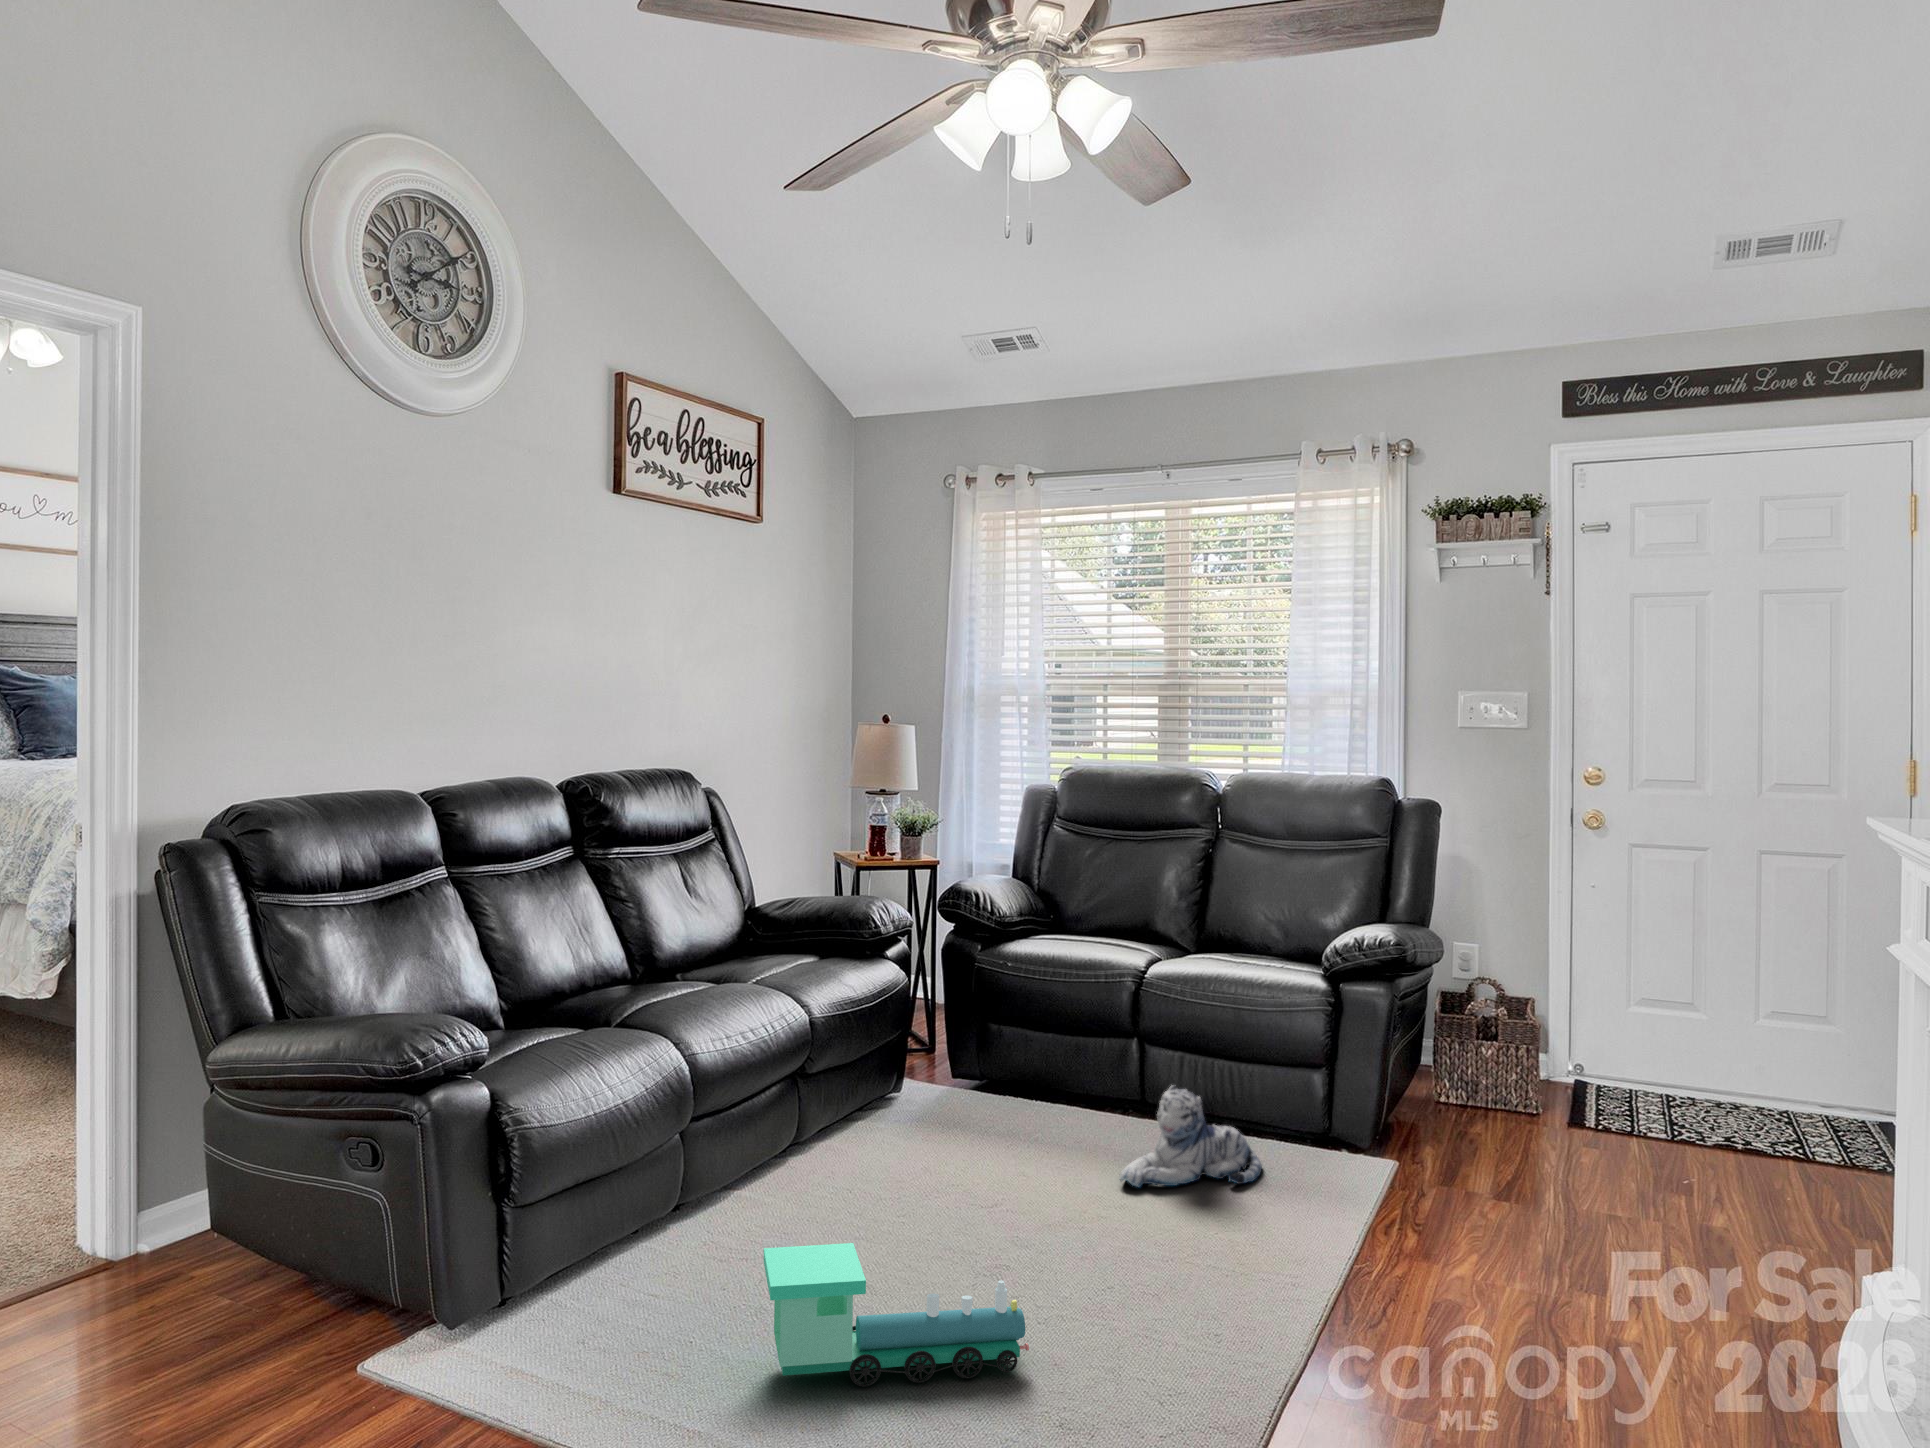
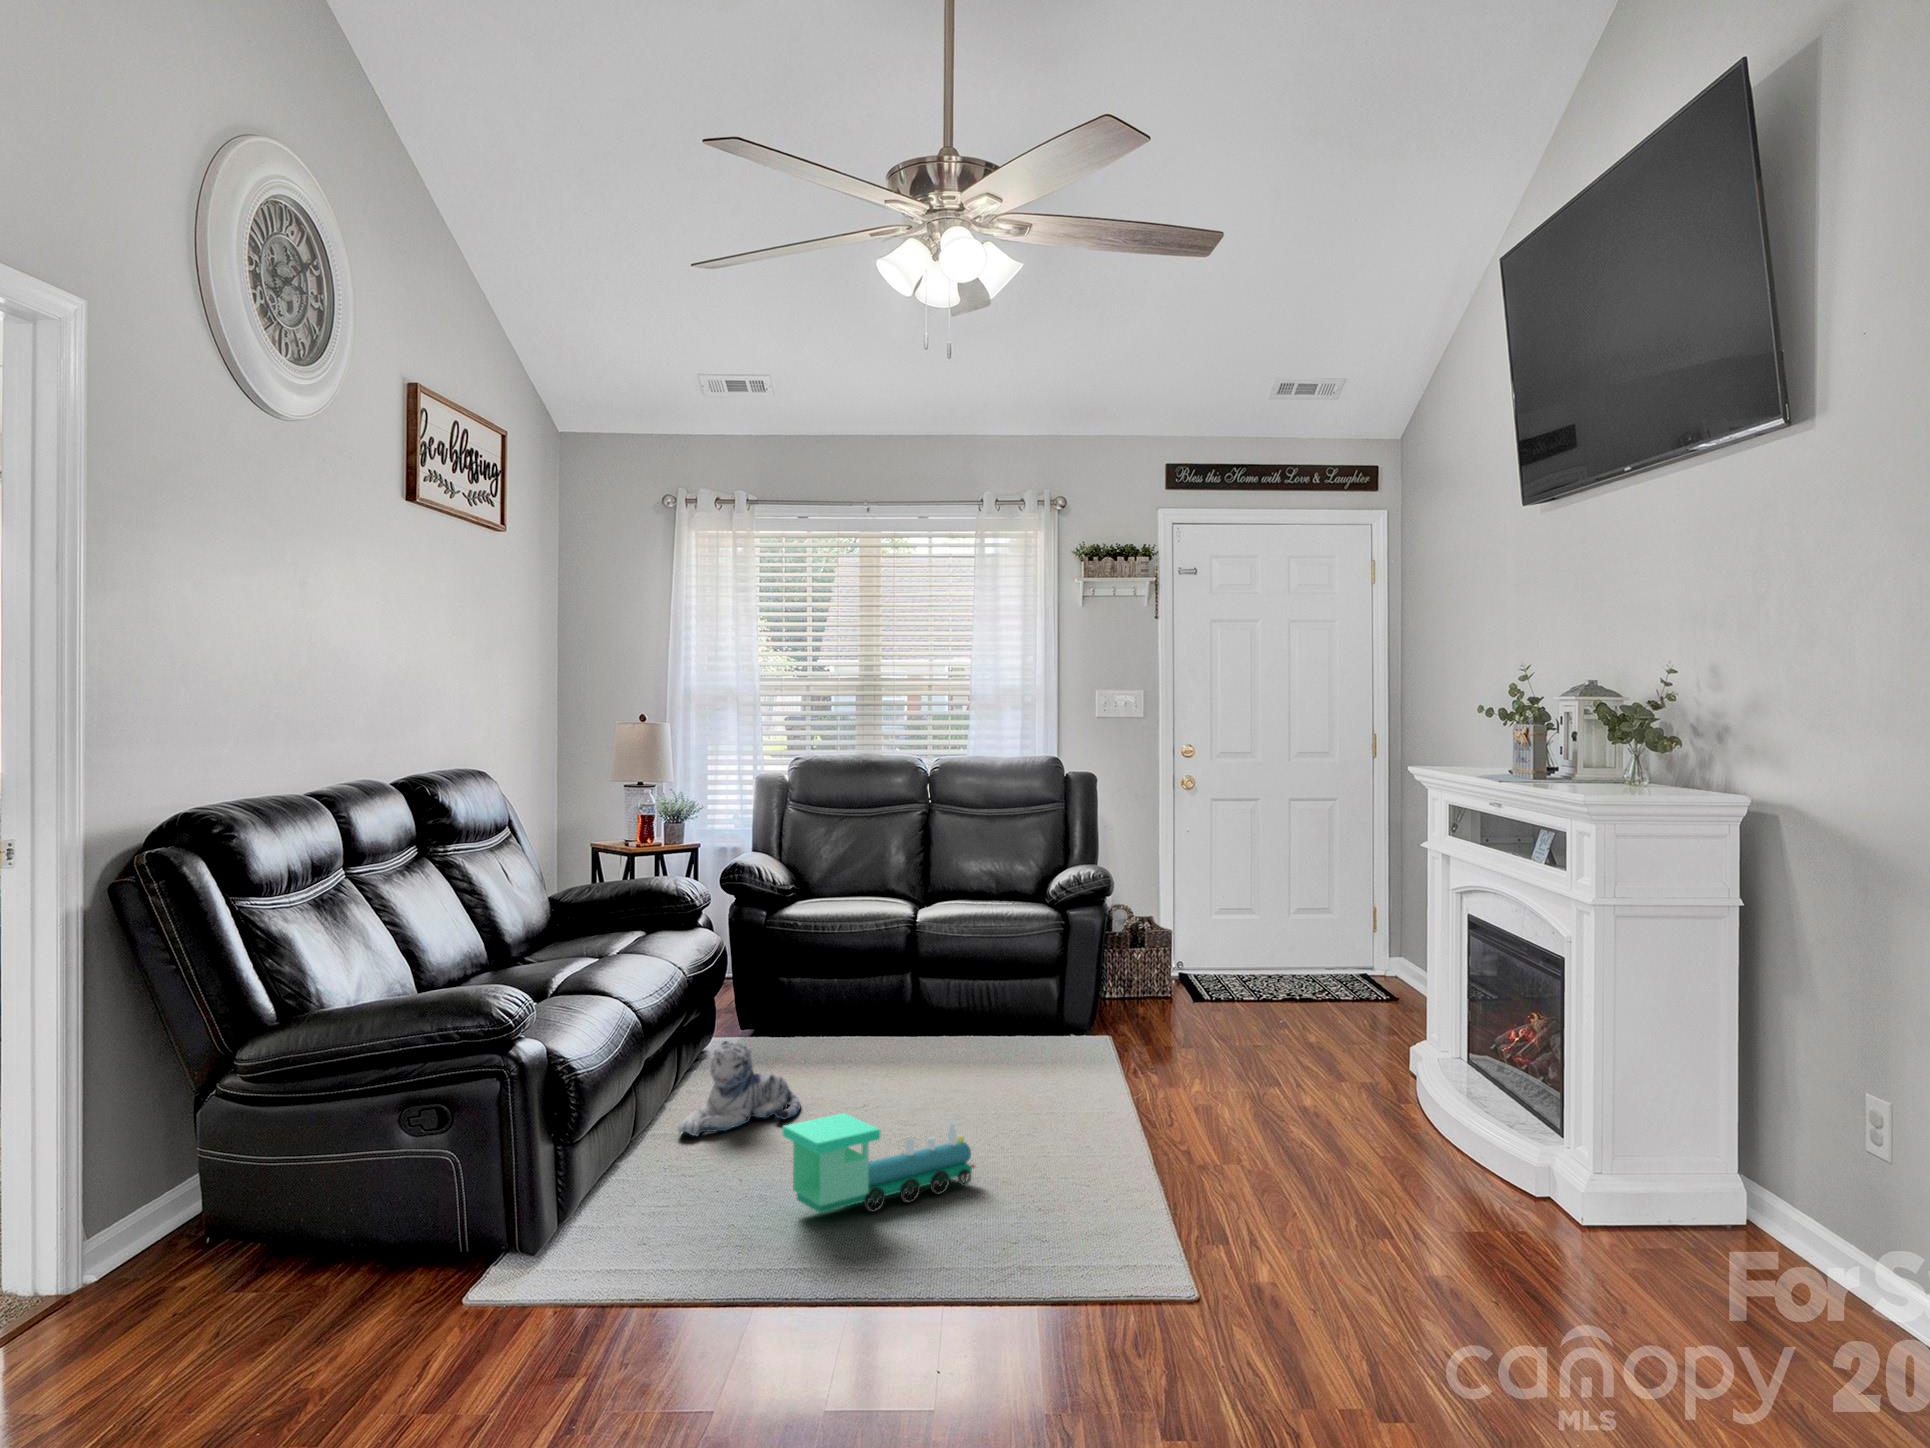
plush toy: present [1120,1085,1262,1188] -> present [678,1041,801,1137]

